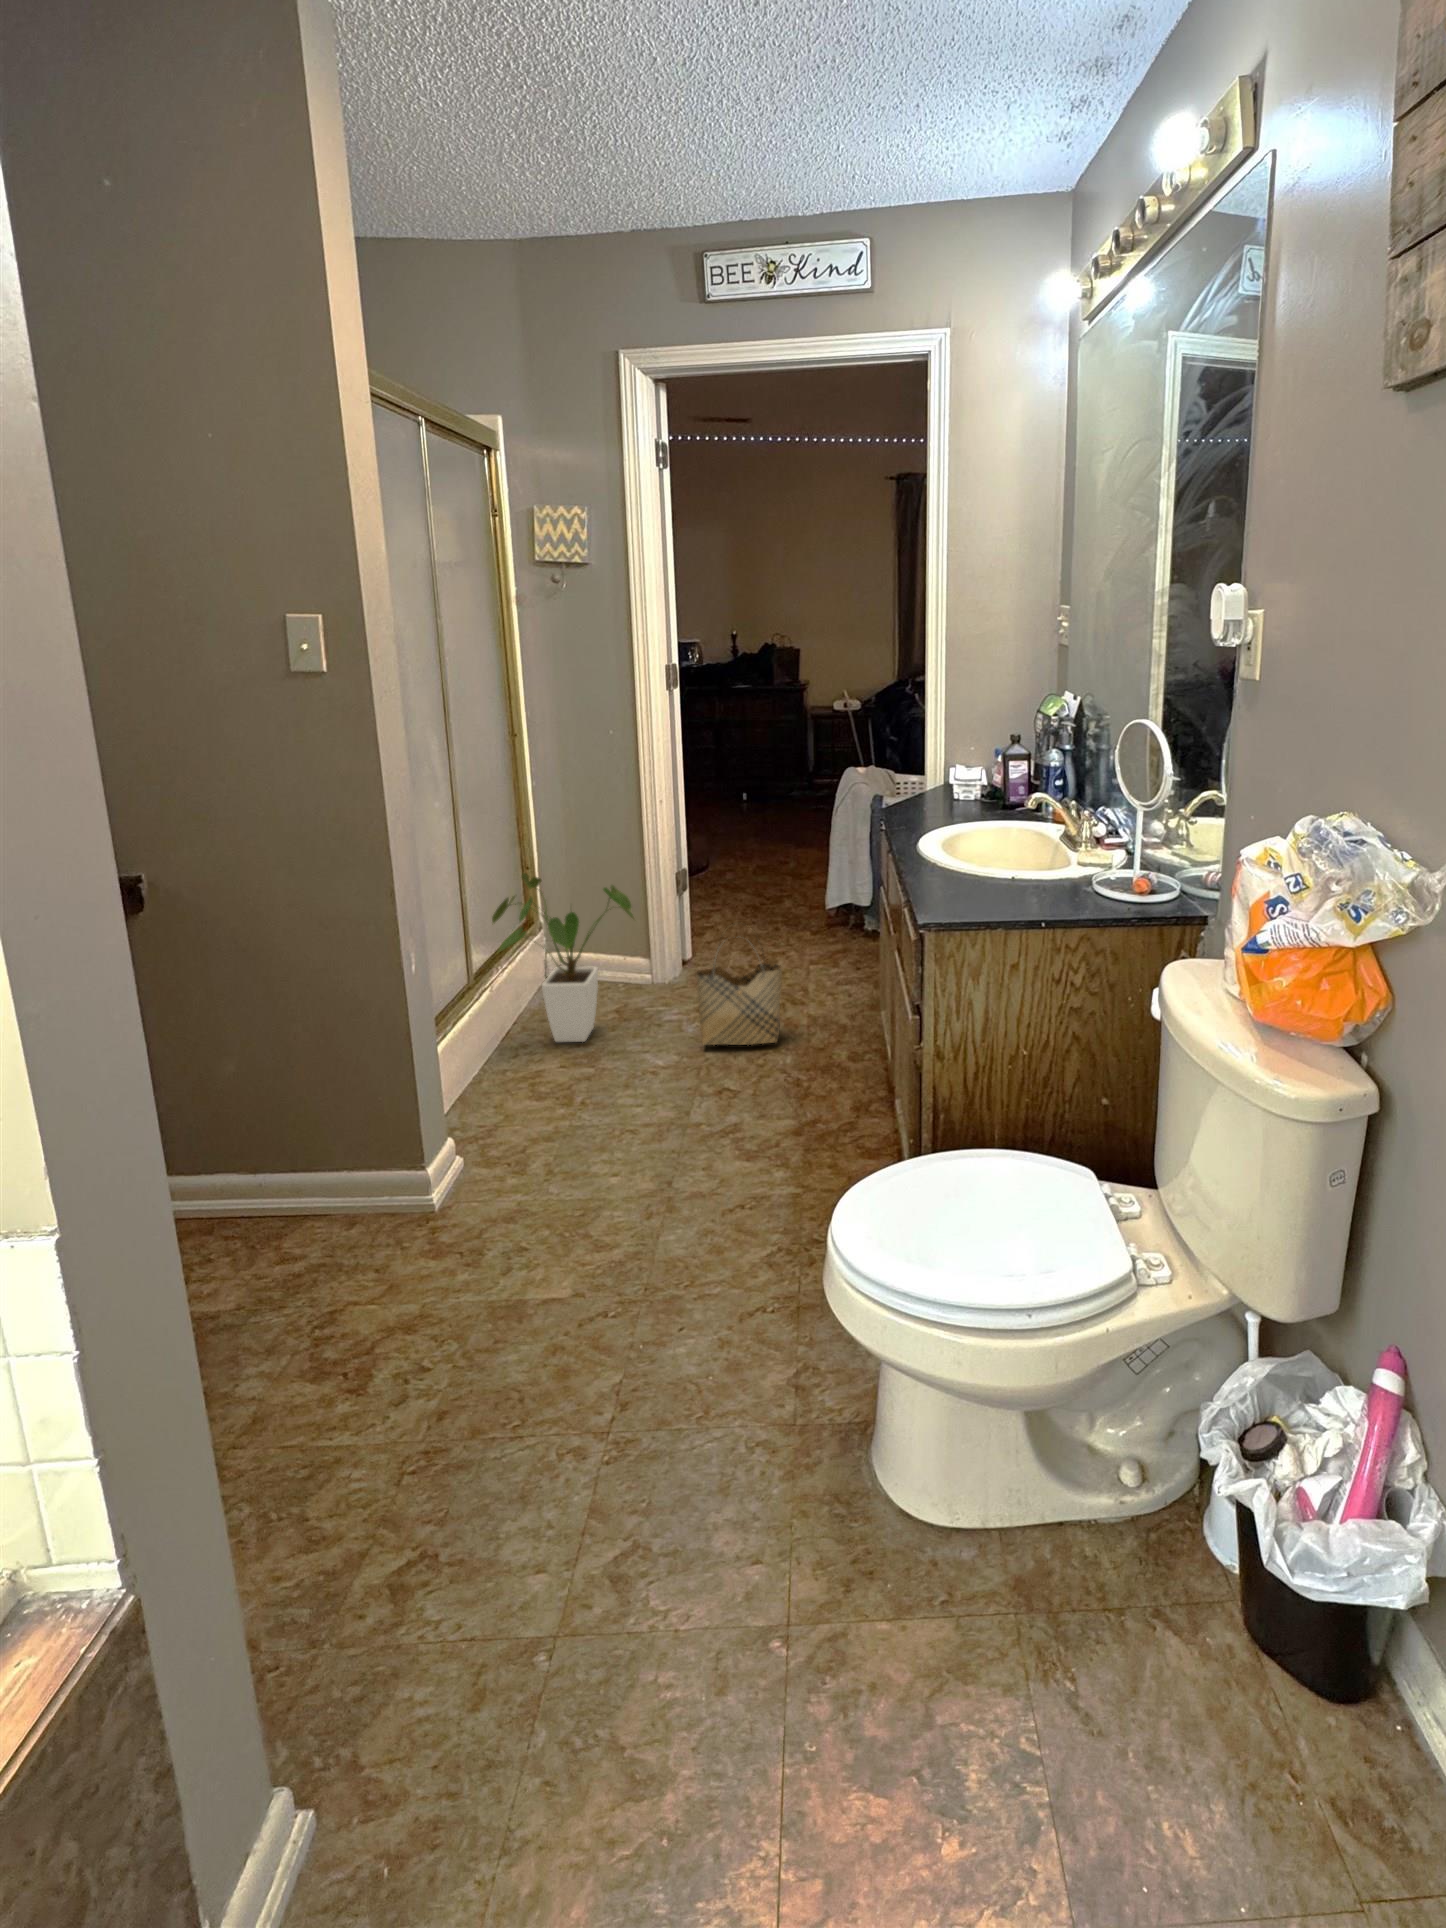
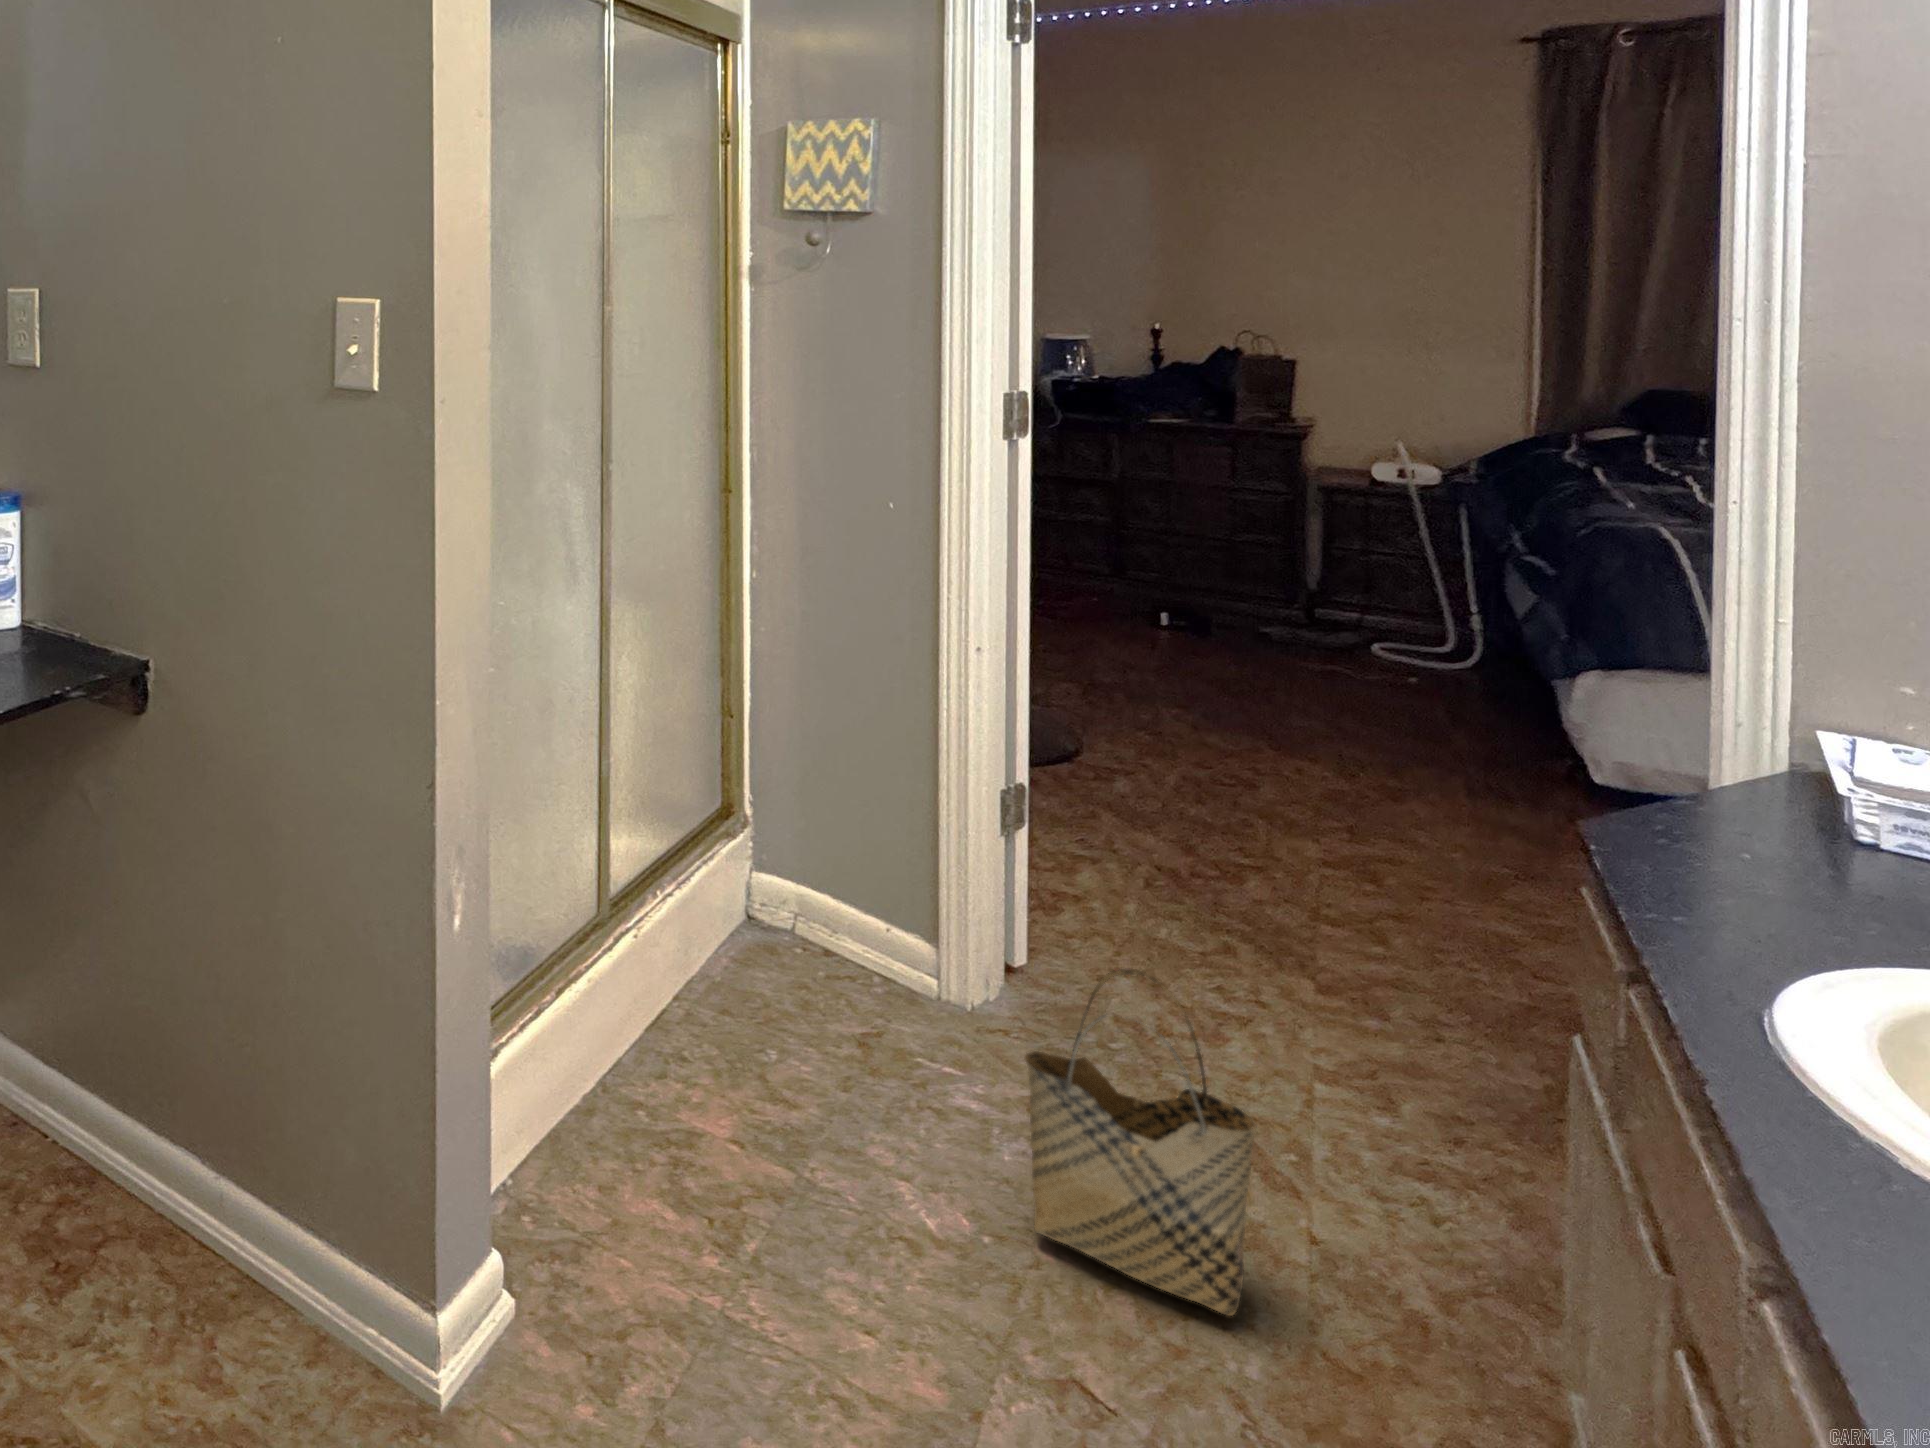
house plant: present [492,873,634,1042] -> none [645,732,910,1095]

